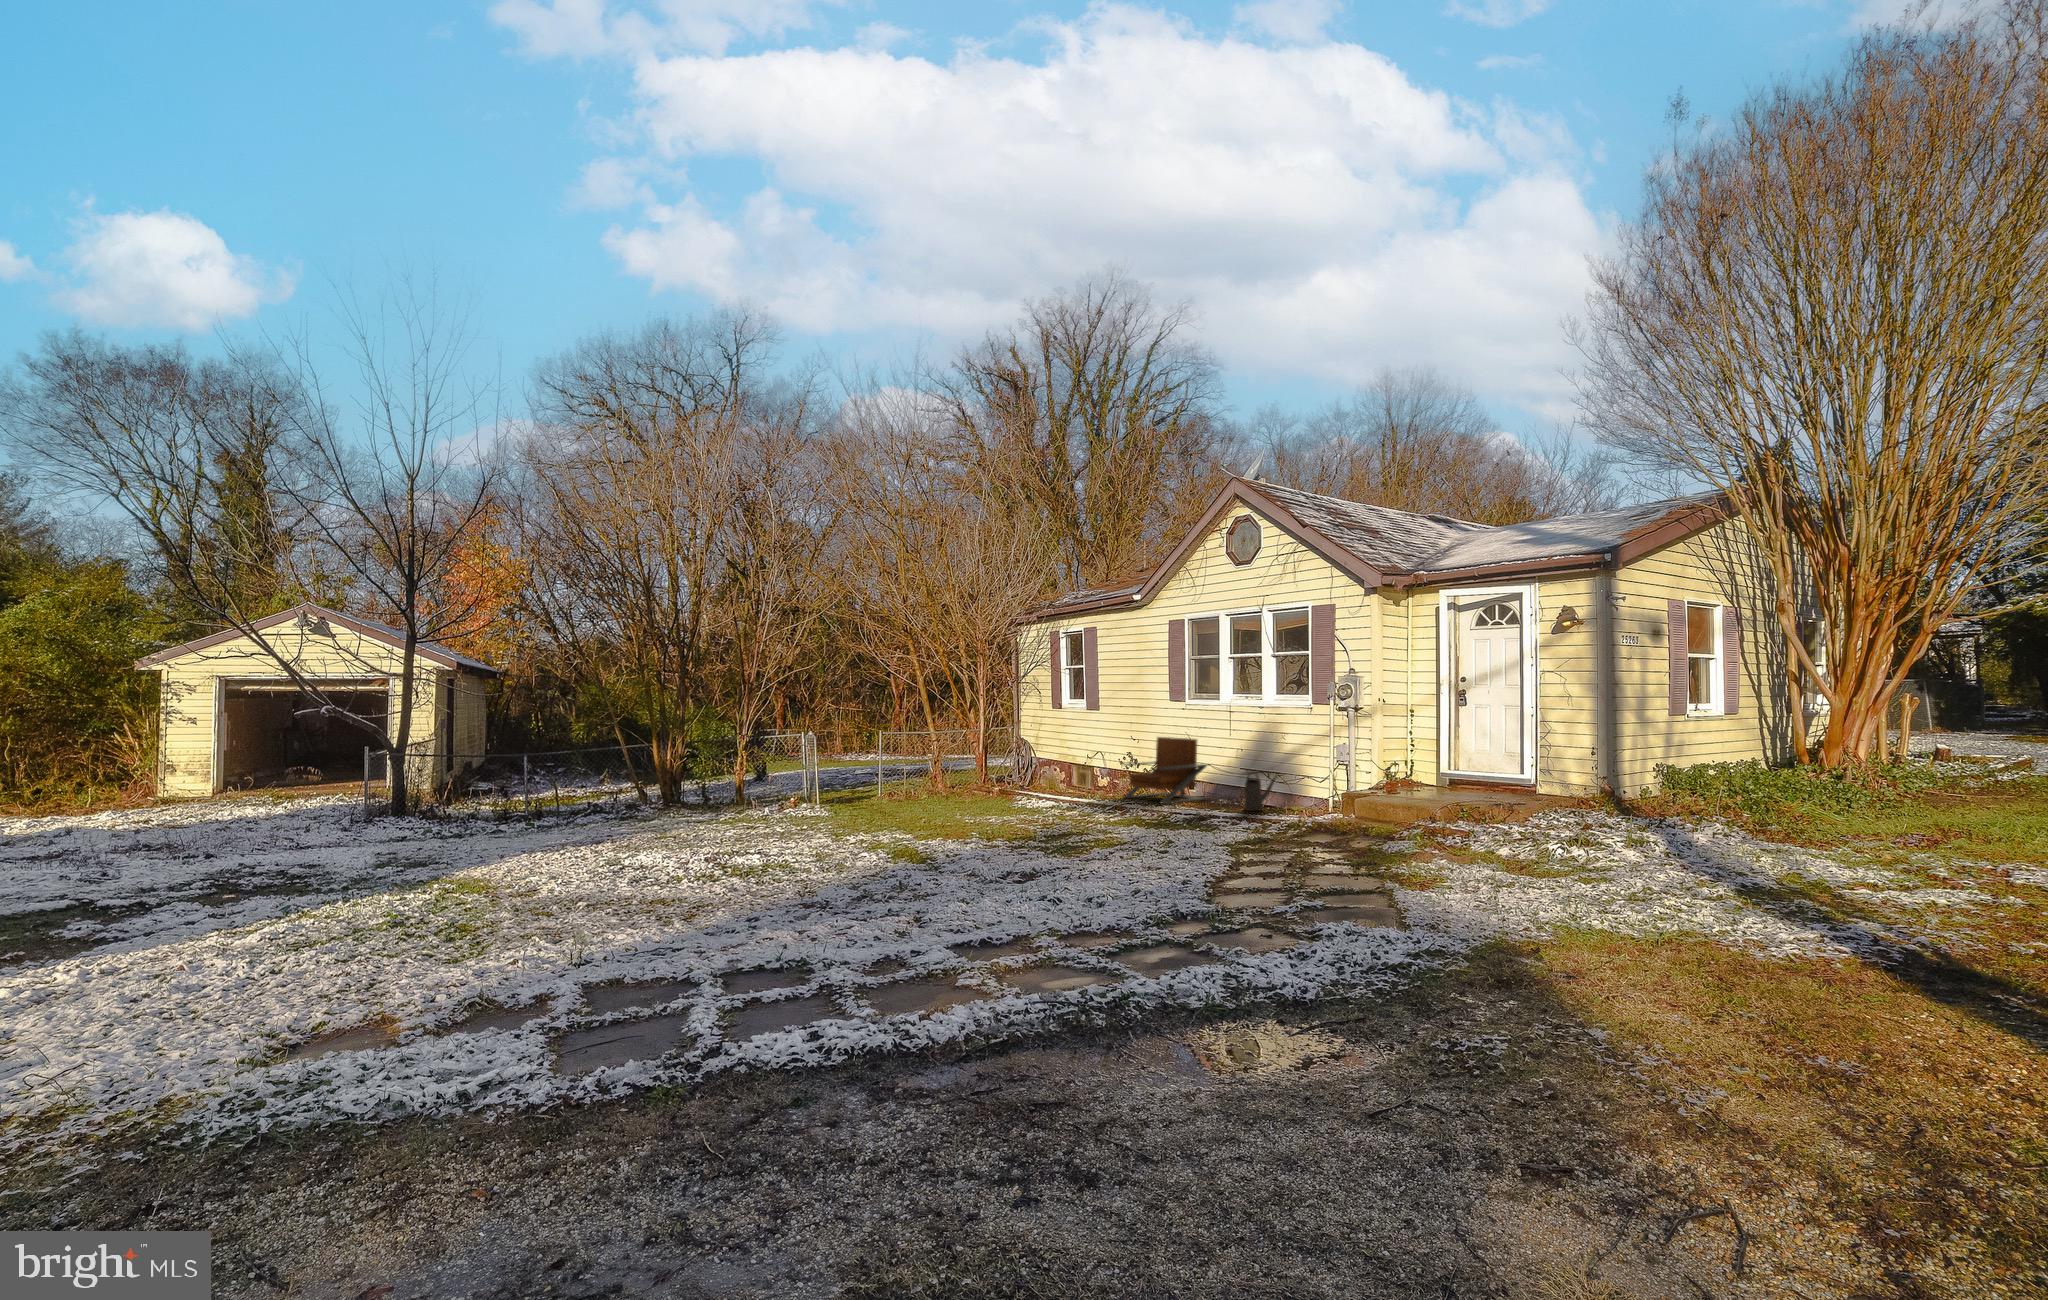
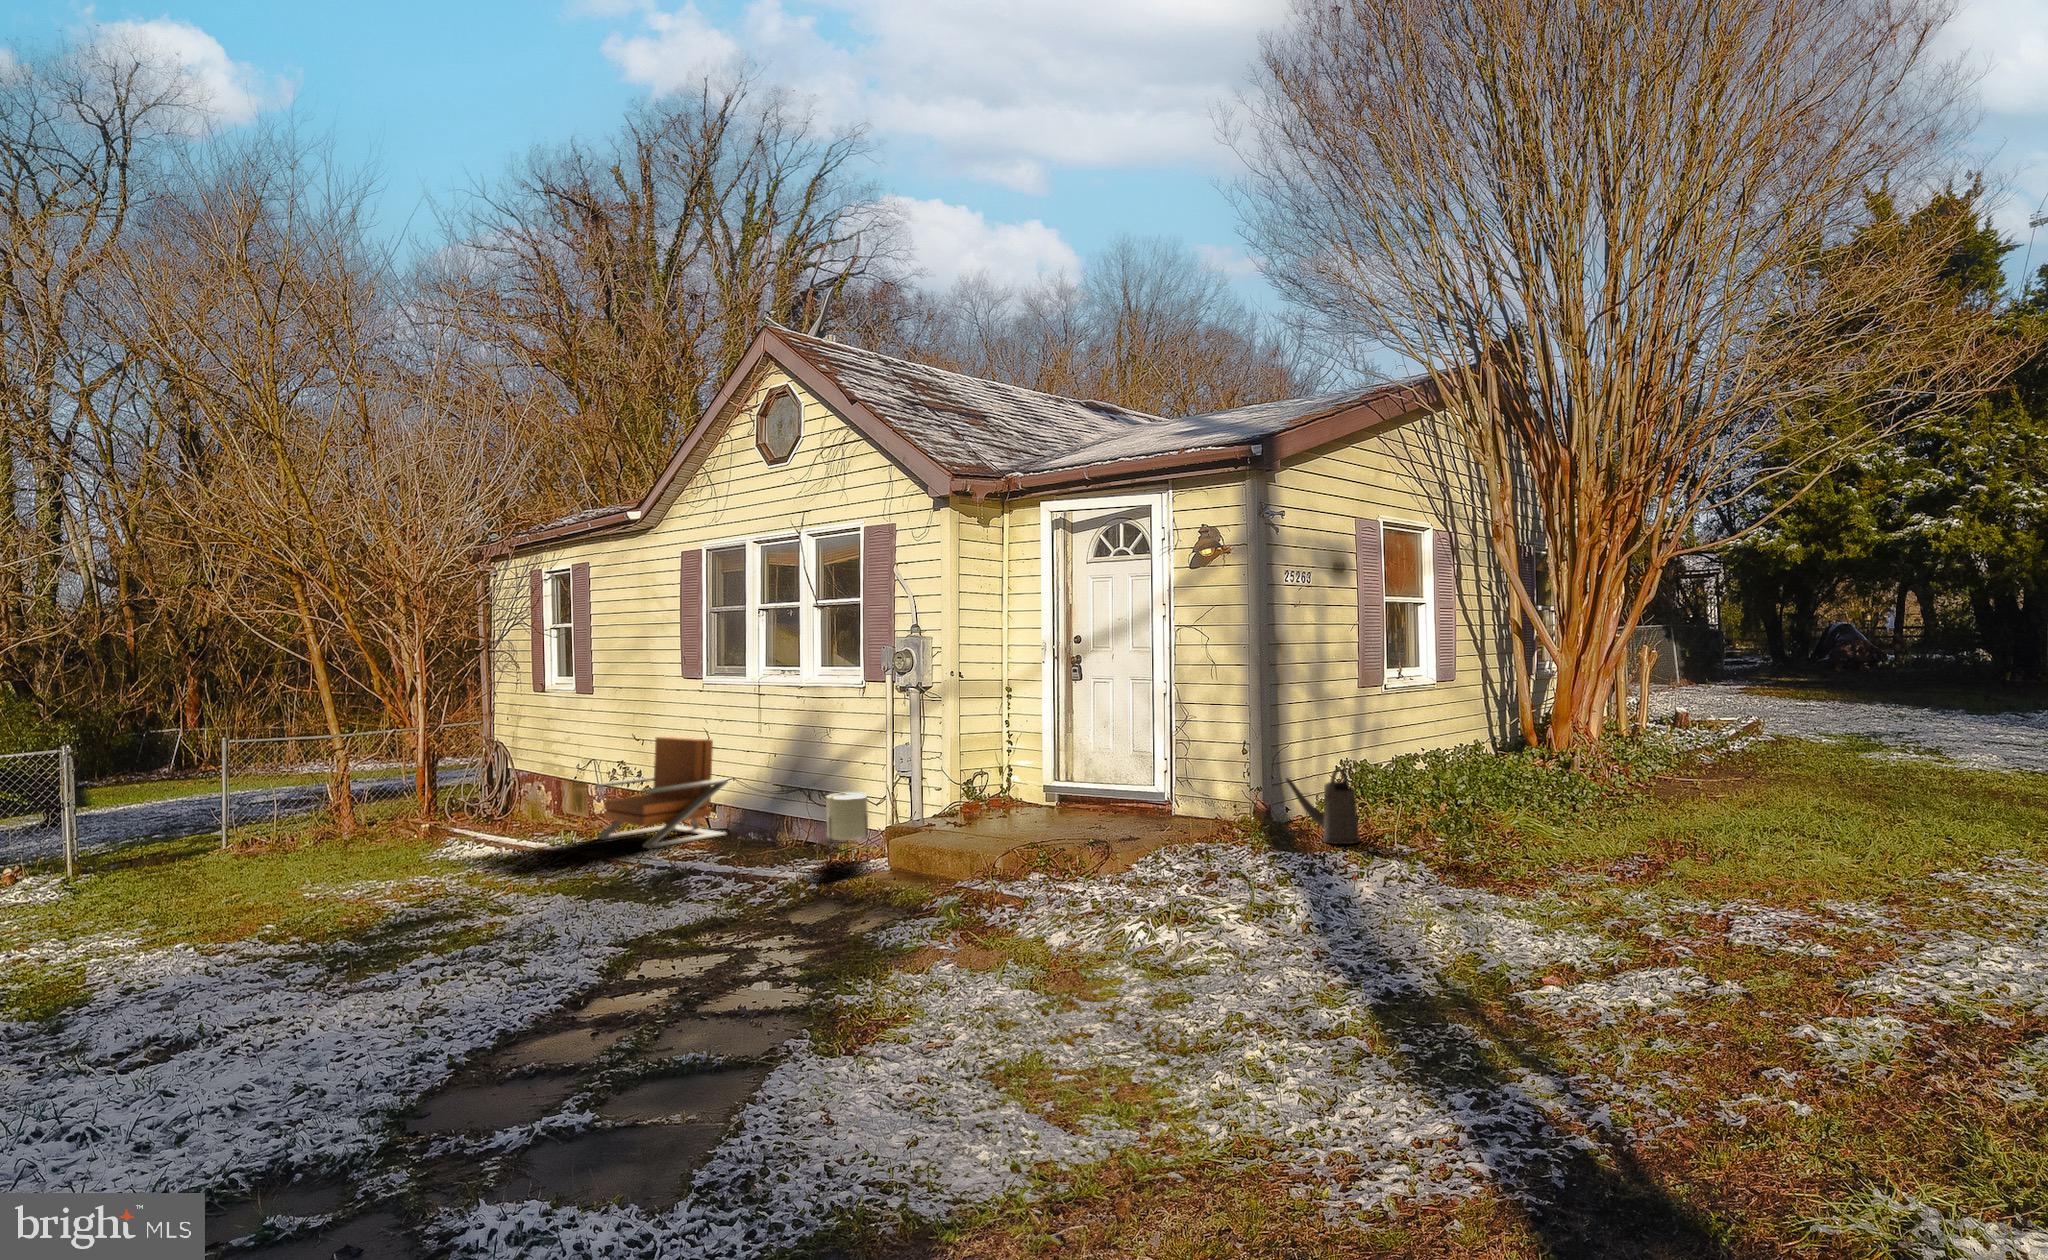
planter: none [1289,773,1317,814] -> present [826,792,868,849]
watering can: present [1242,775,1276,811] -> present [1286,769,1369,844]

